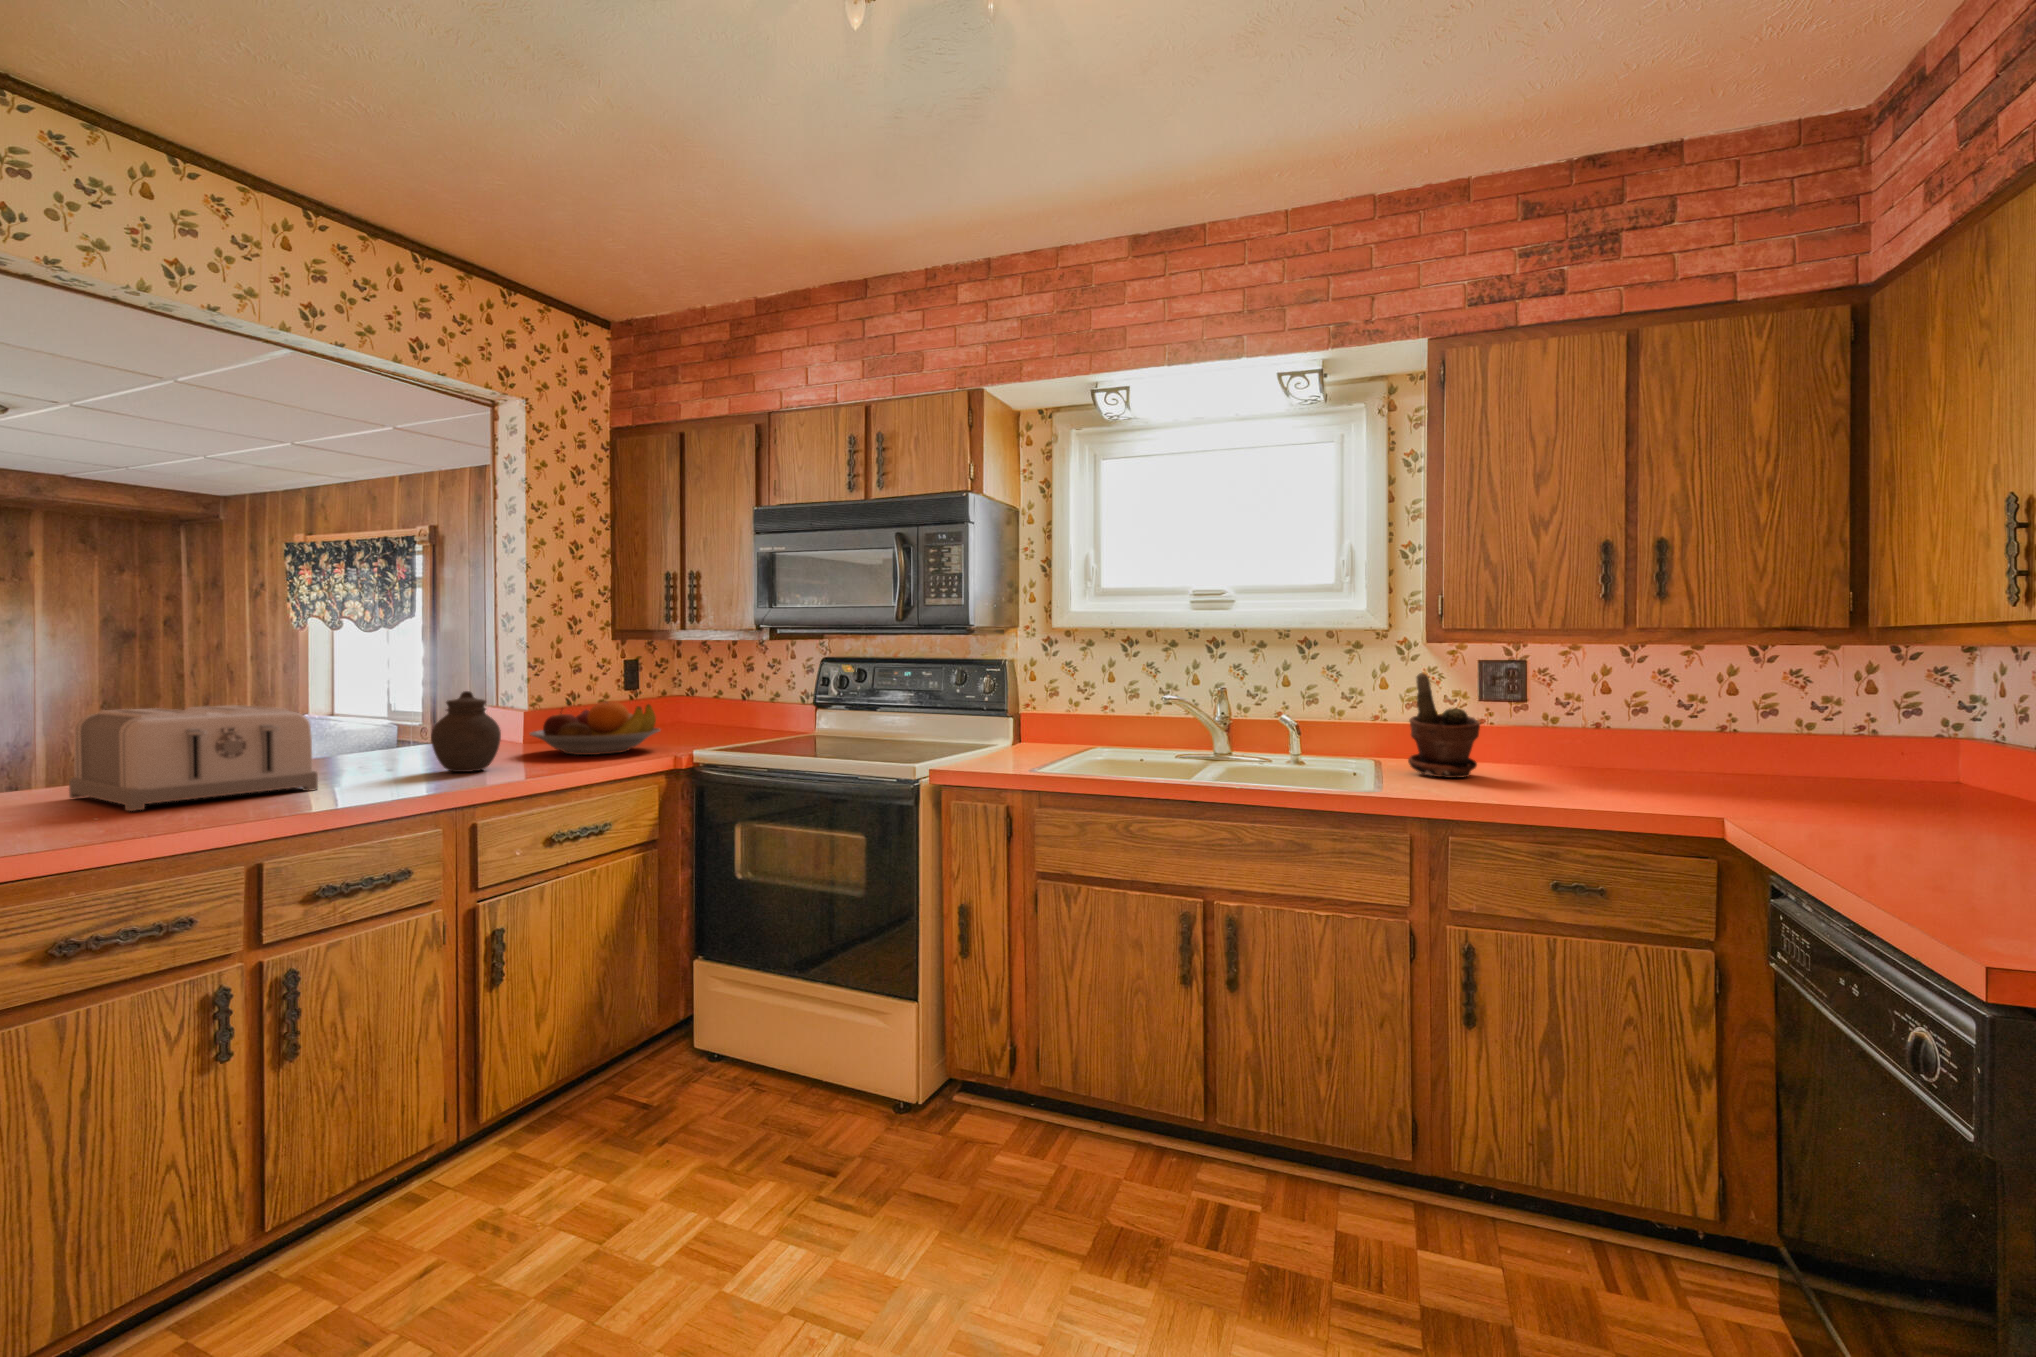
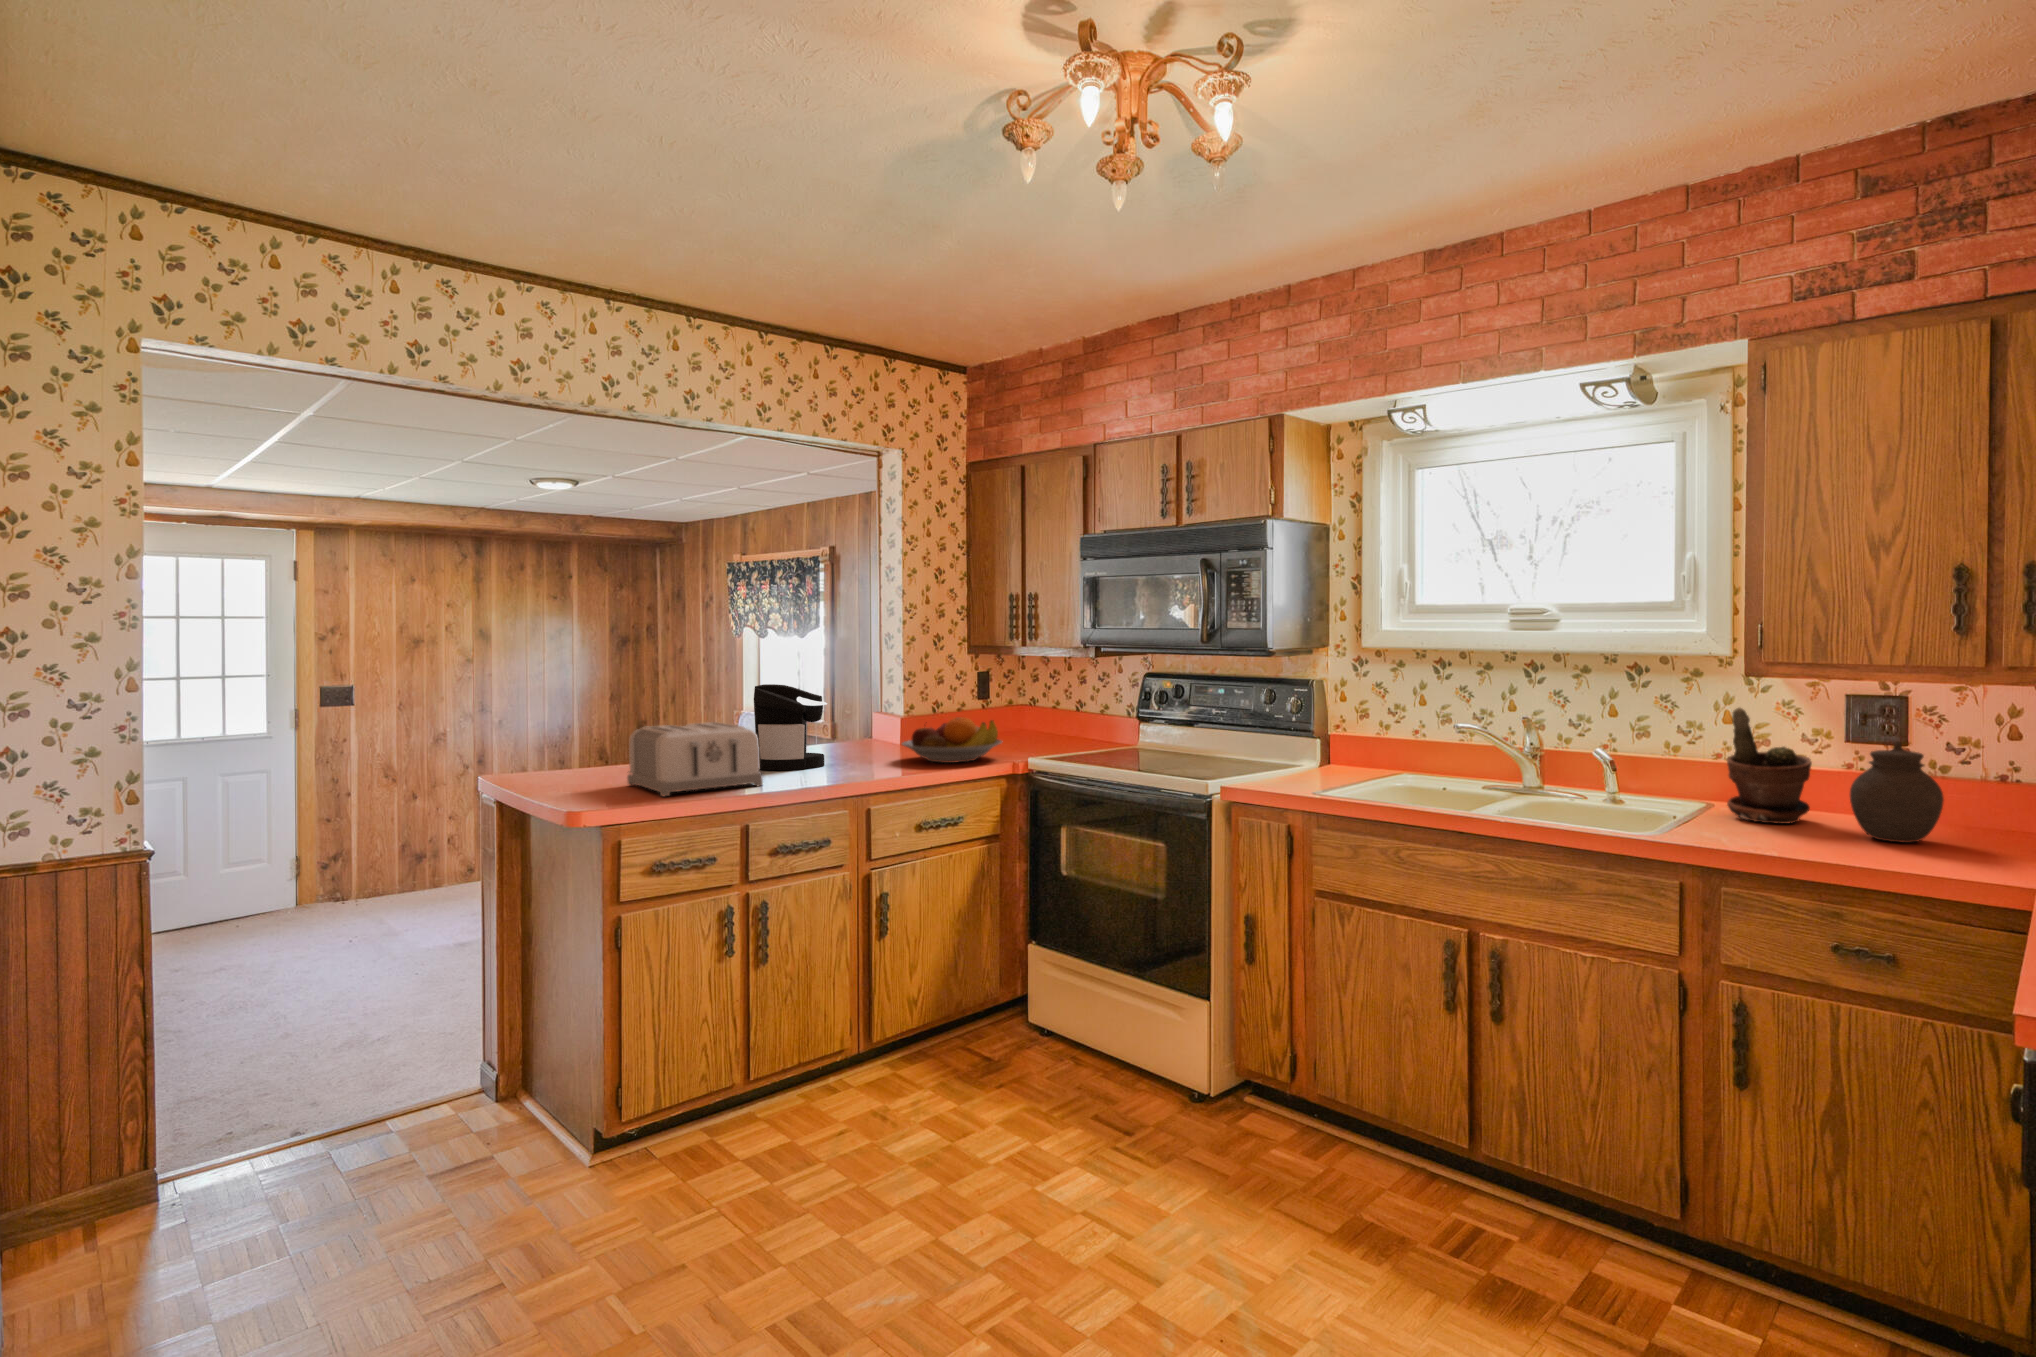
coffee maker: none [309,658,424,770] -> present [754,684,827,770]
jar: present [431,691,501,772] -> present [1850,741,1944,843]

